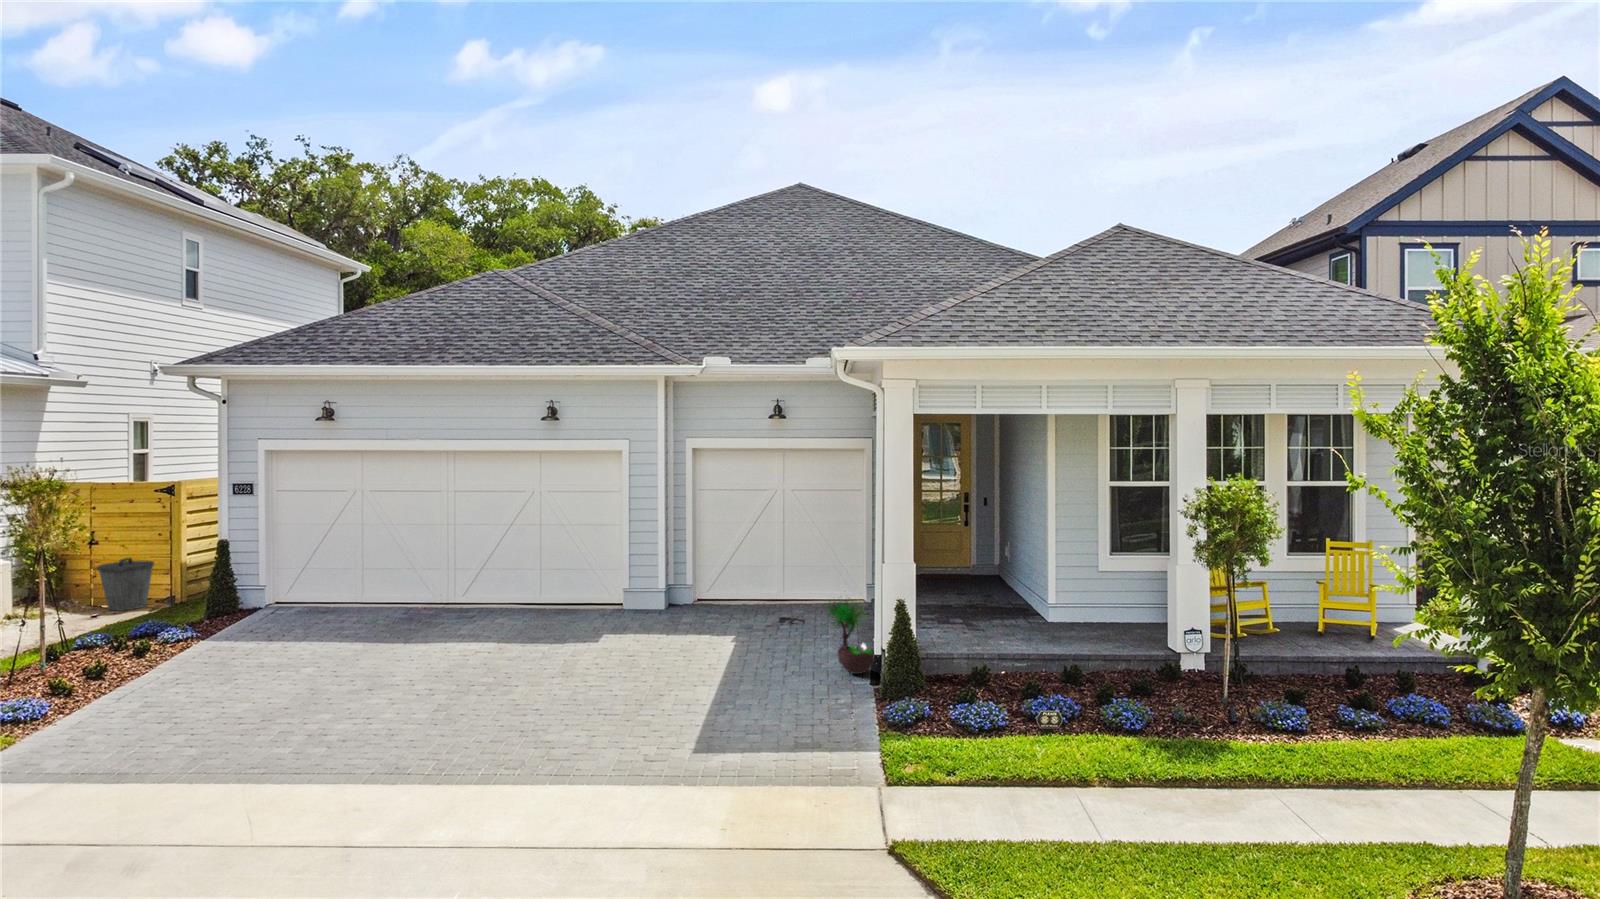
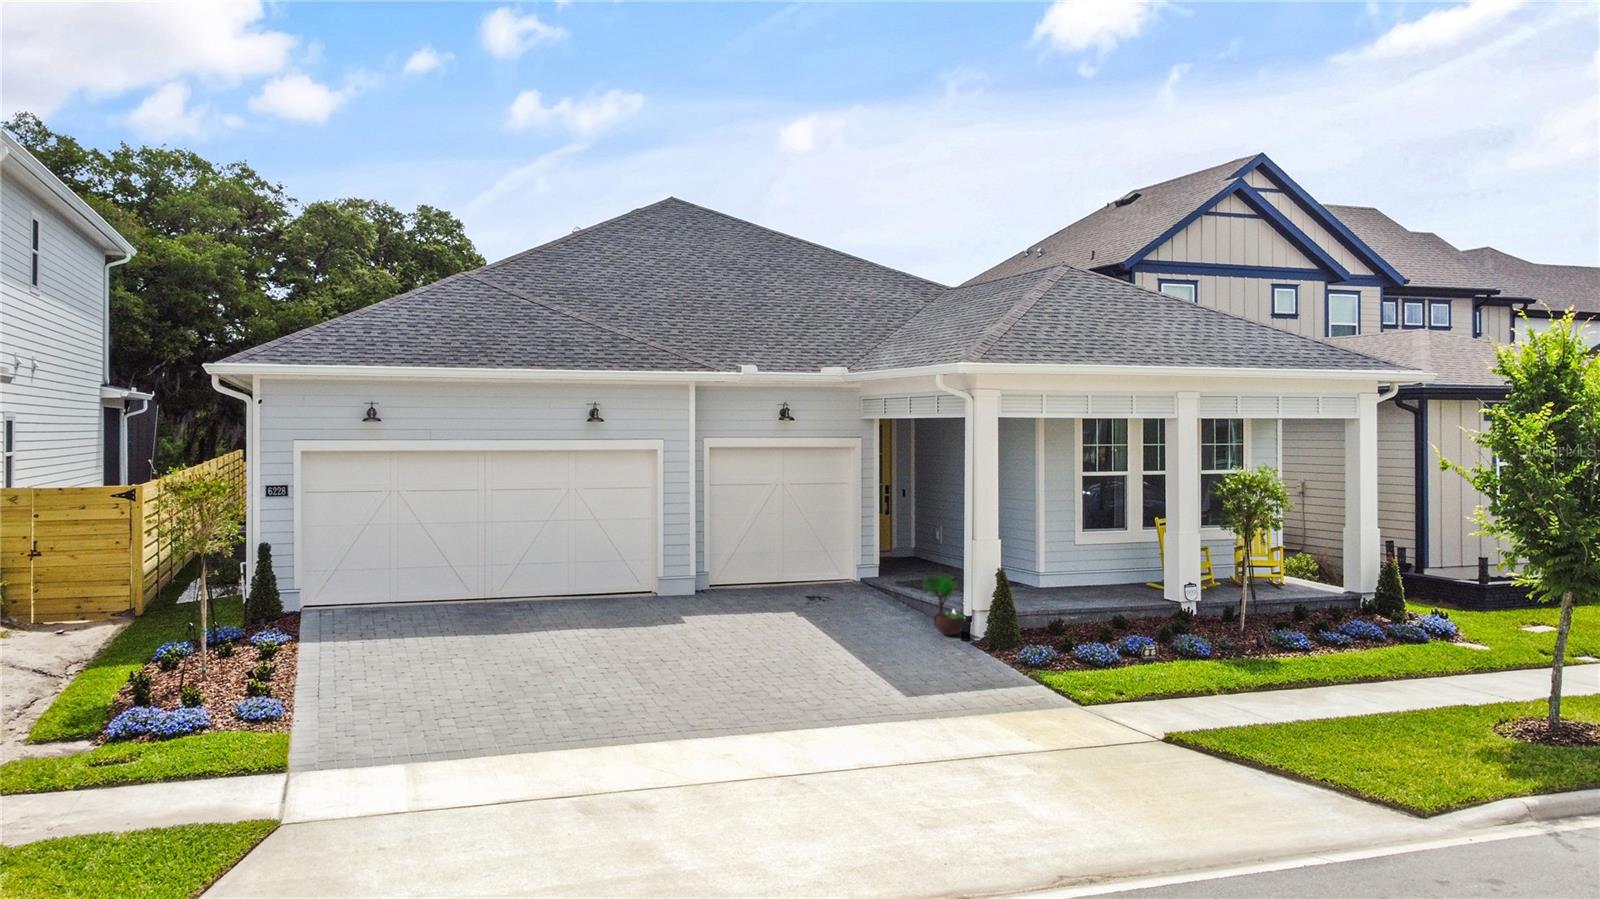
trash can: present [97,558,154,611] -> none [54,569,120,630]

